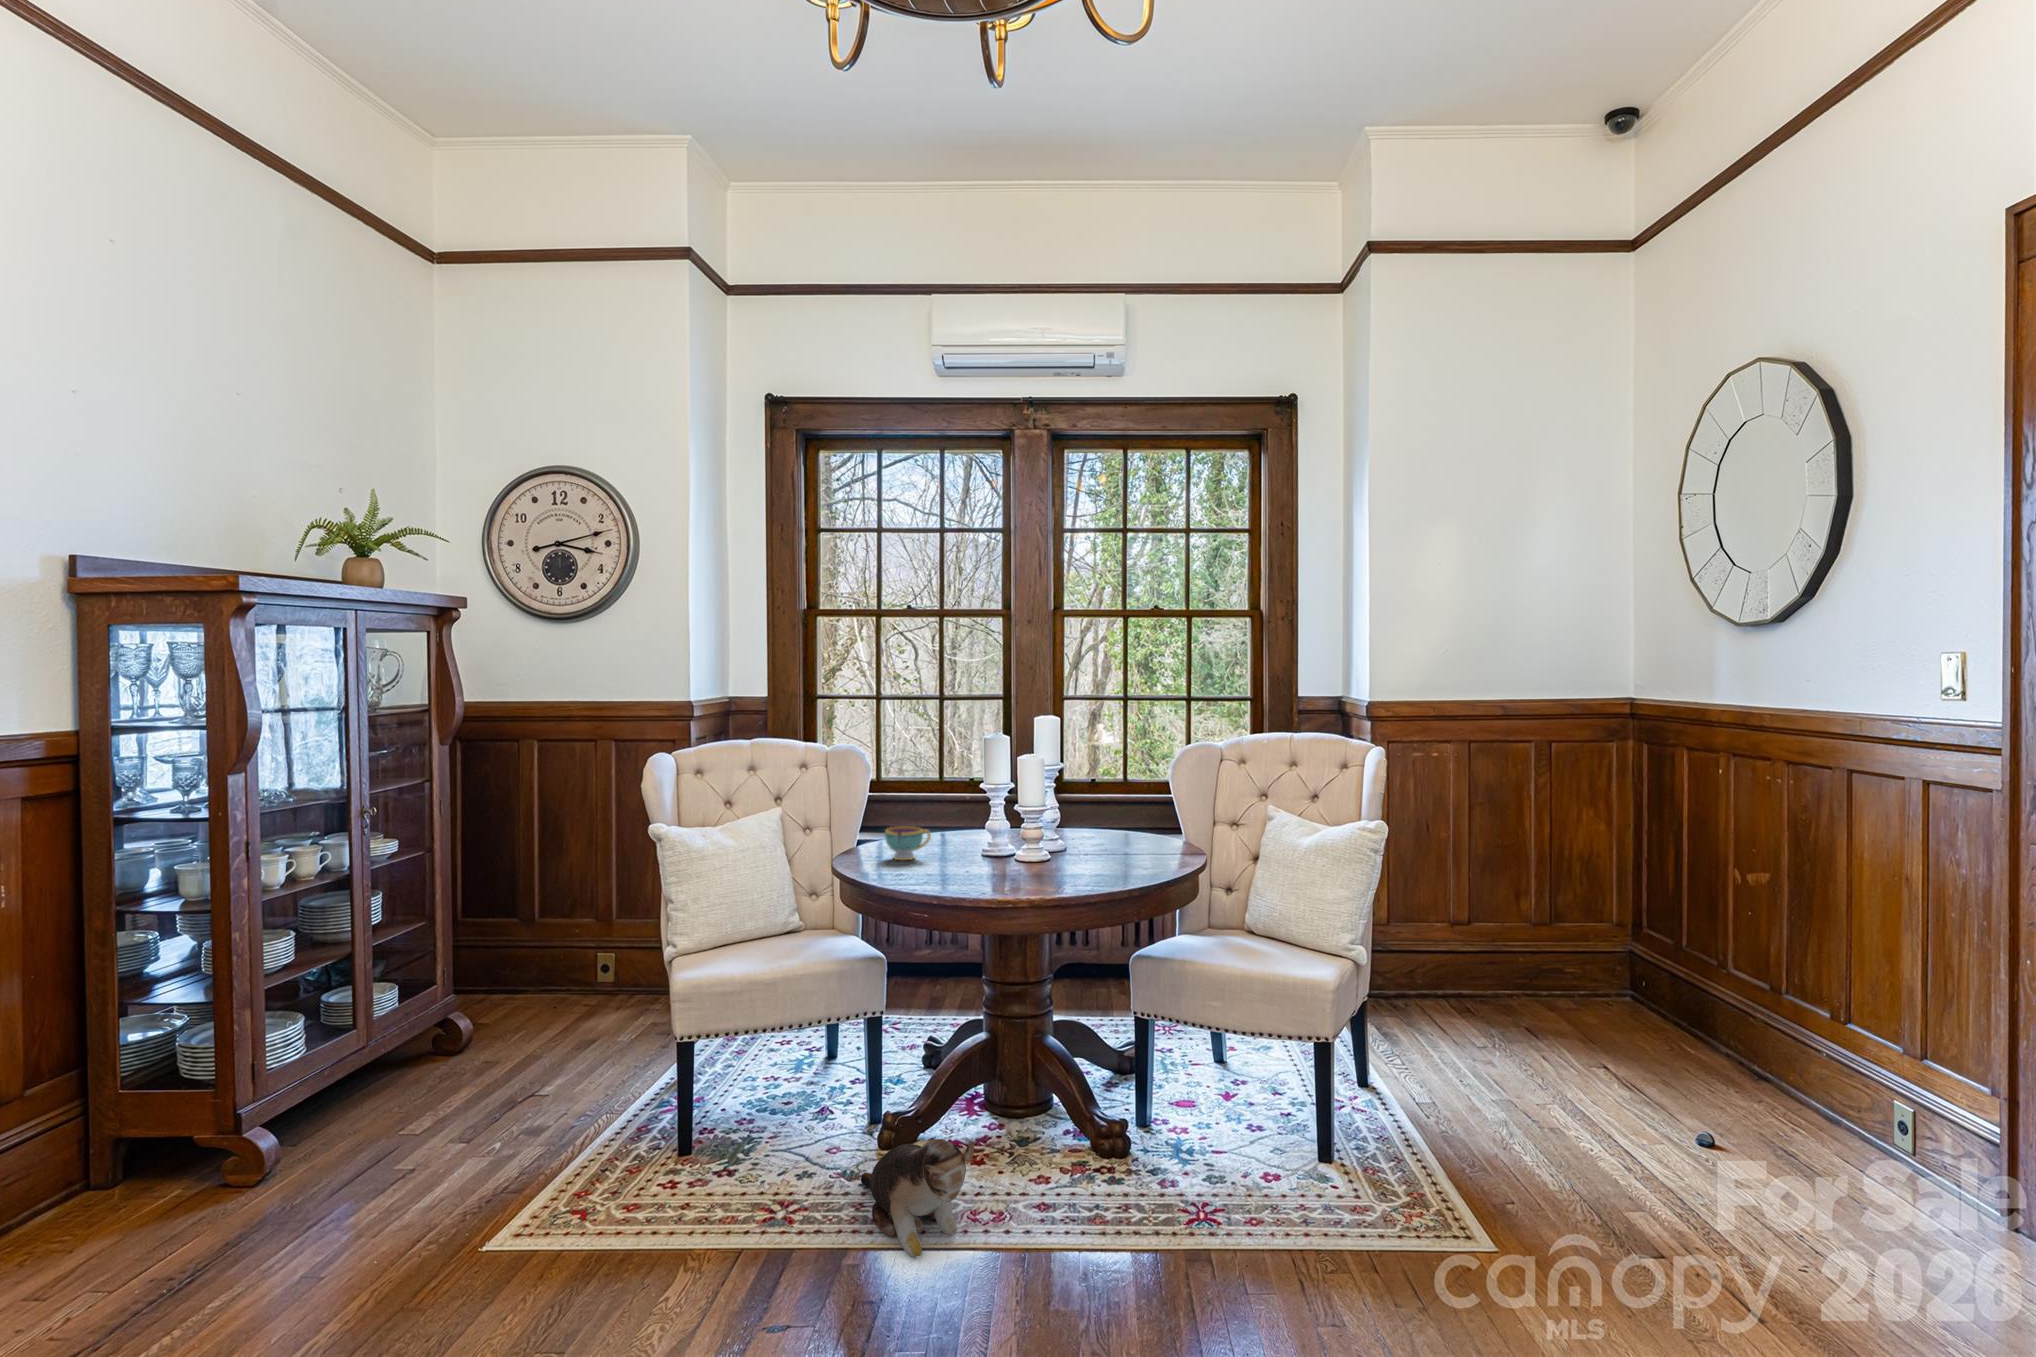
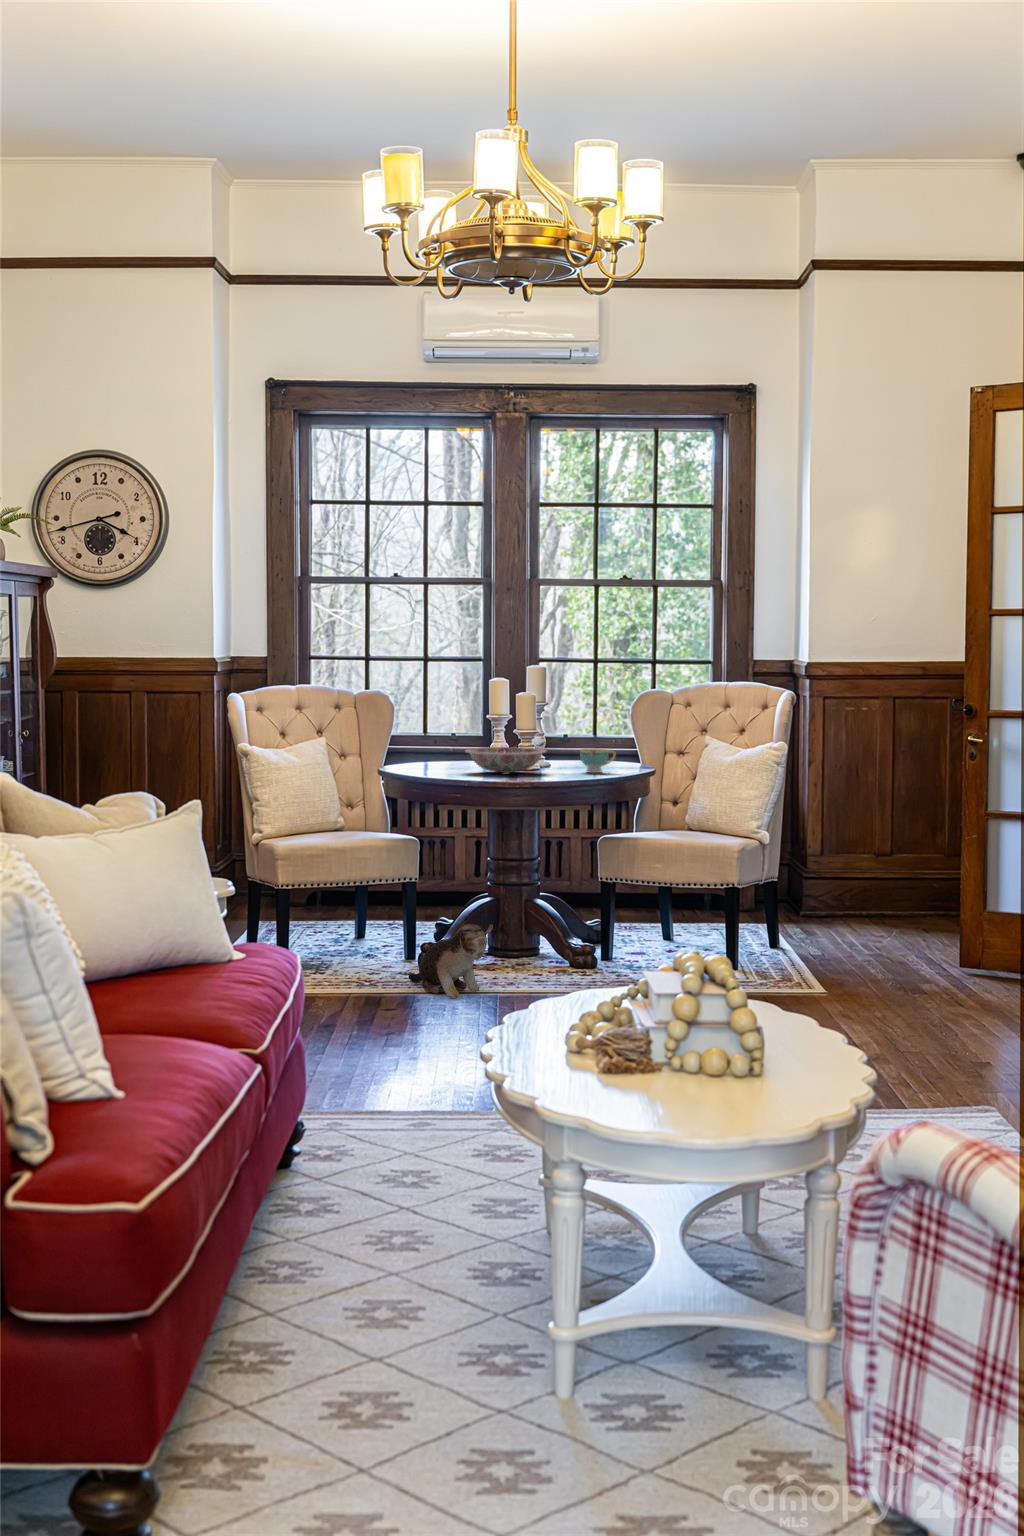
teacup: present [885,826,931,860] -> present [580,749,616,773]
ceramic bowl: none [947,832,1062,876] -> present [465,747,547,773]

